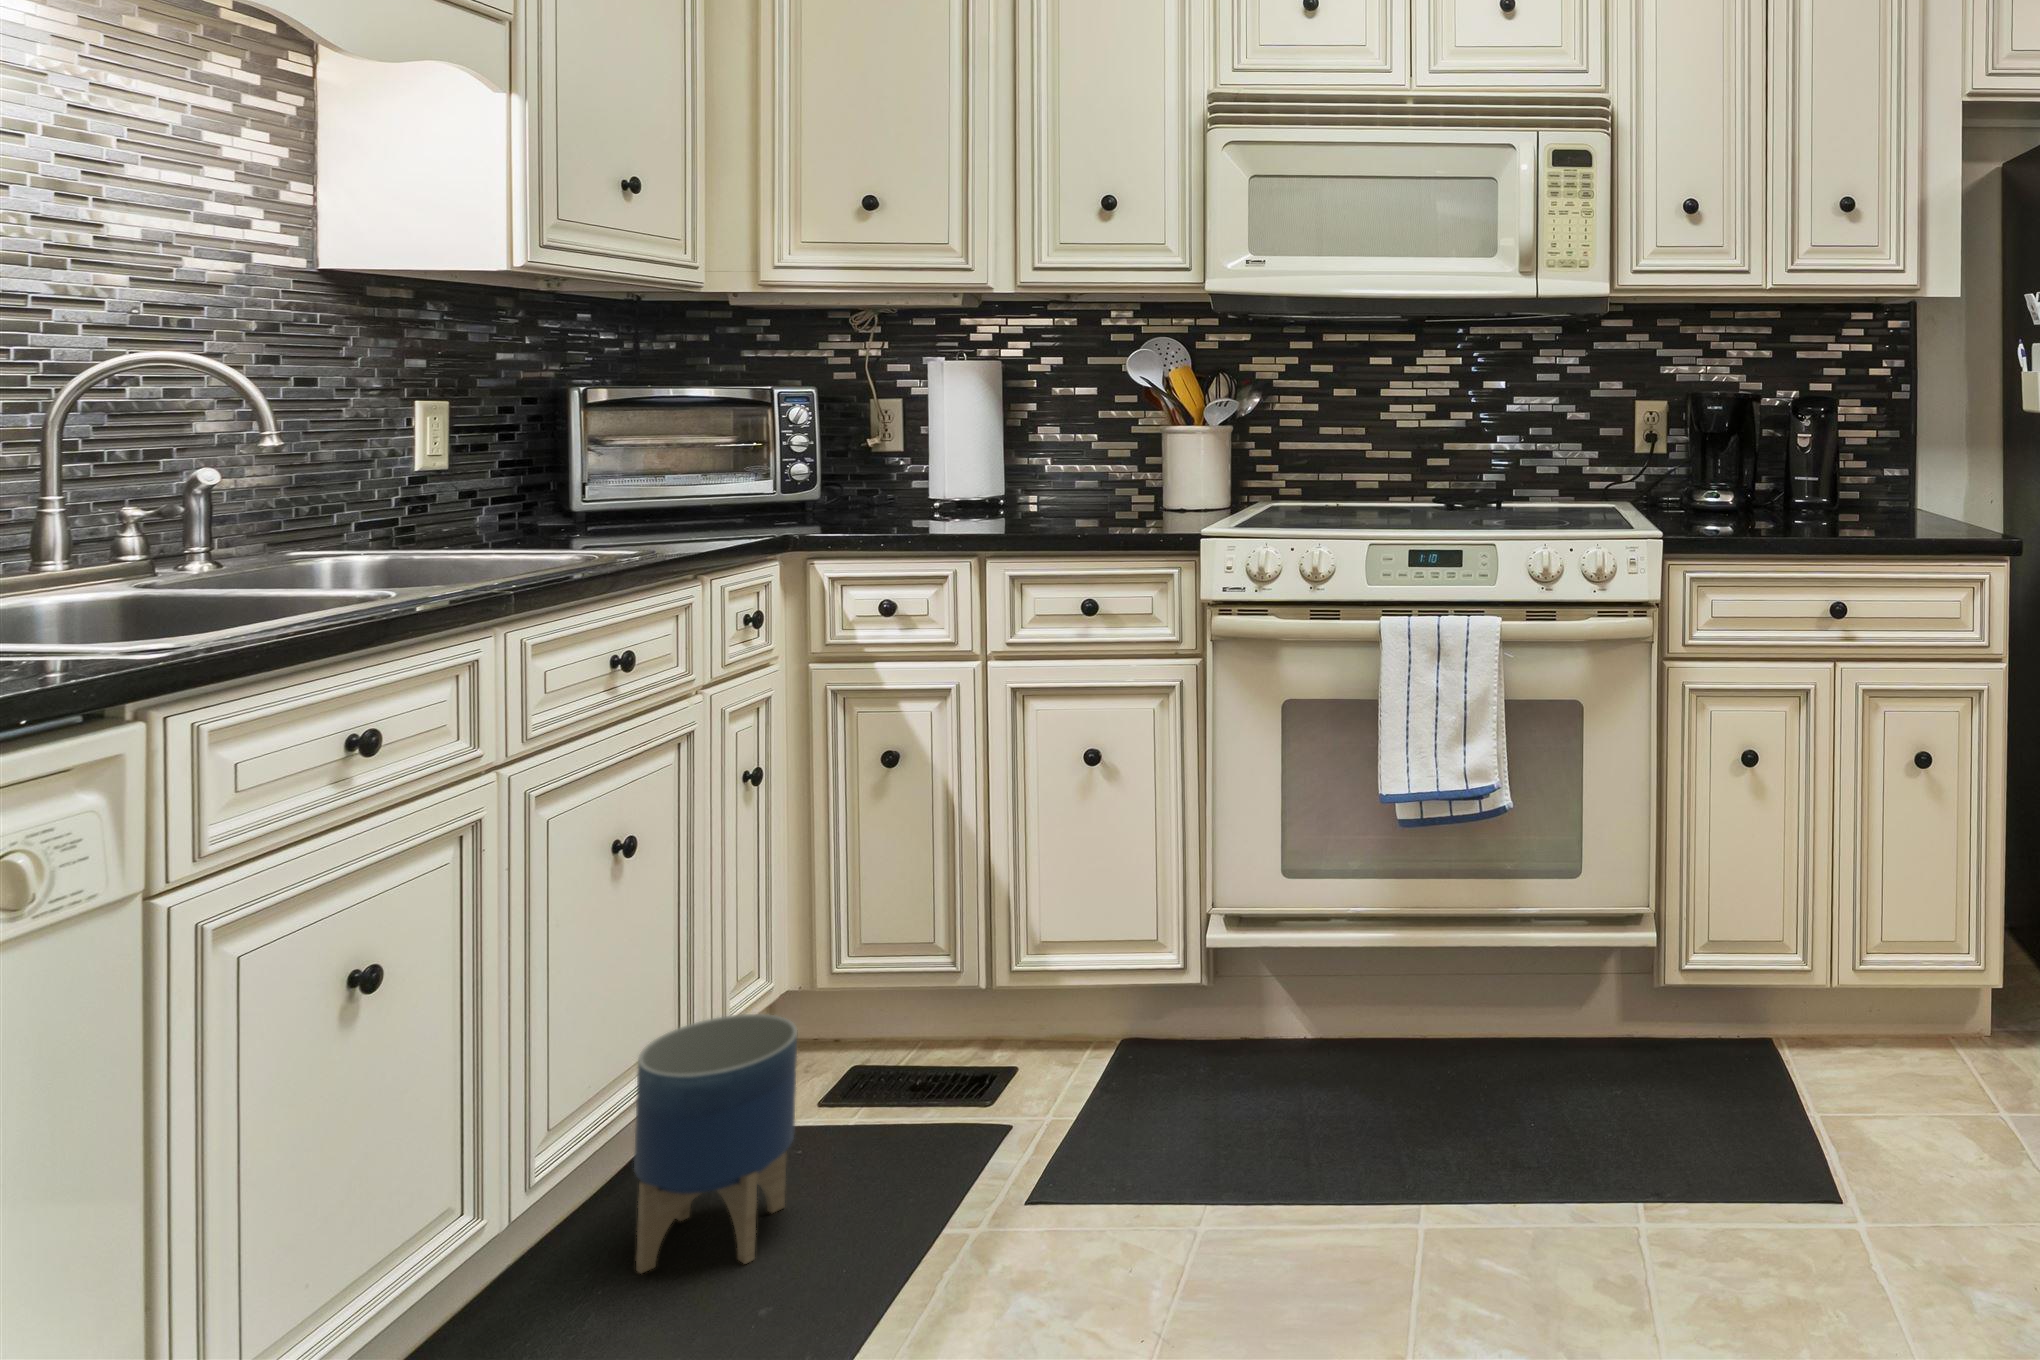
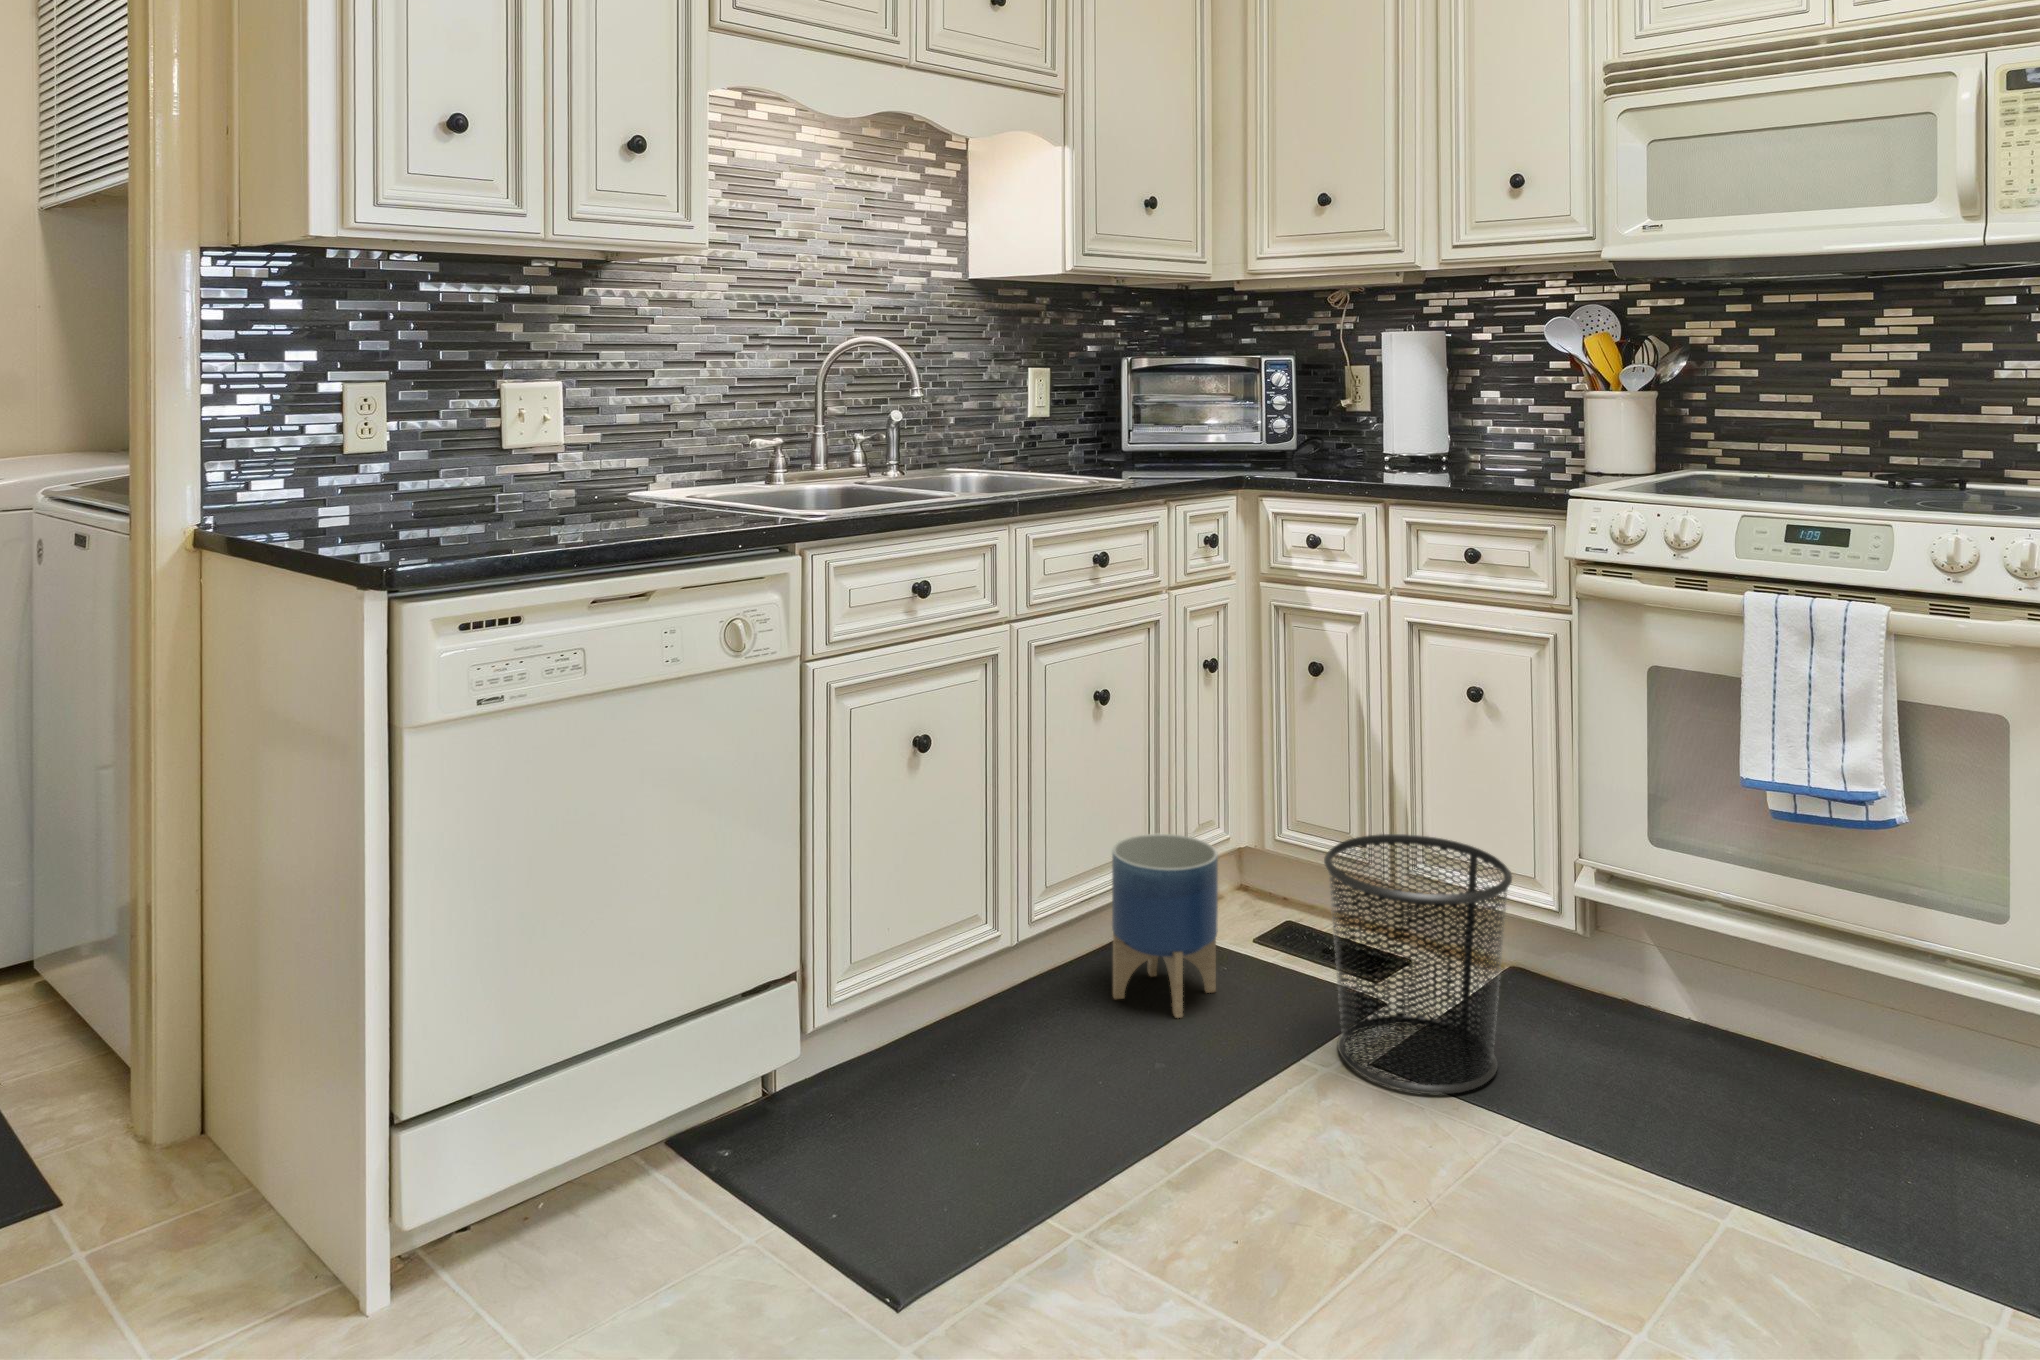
waste bin: none [961,929,1179,1241] -> present [1324,834,1512,1094]

